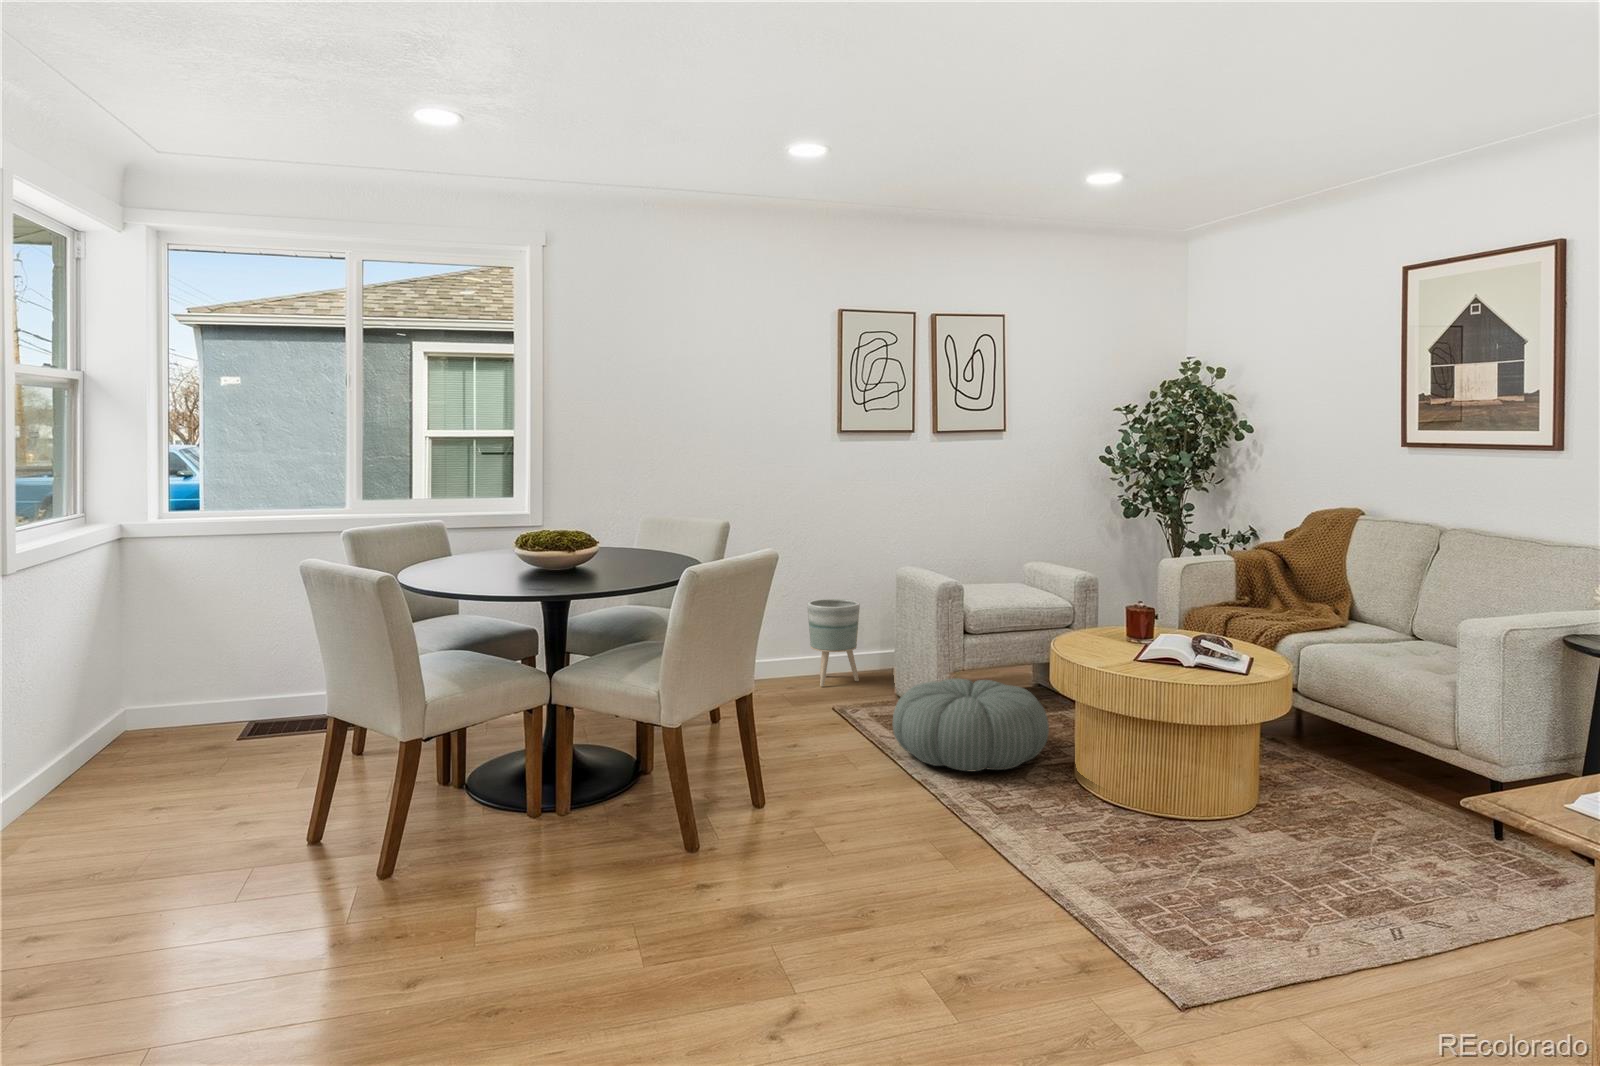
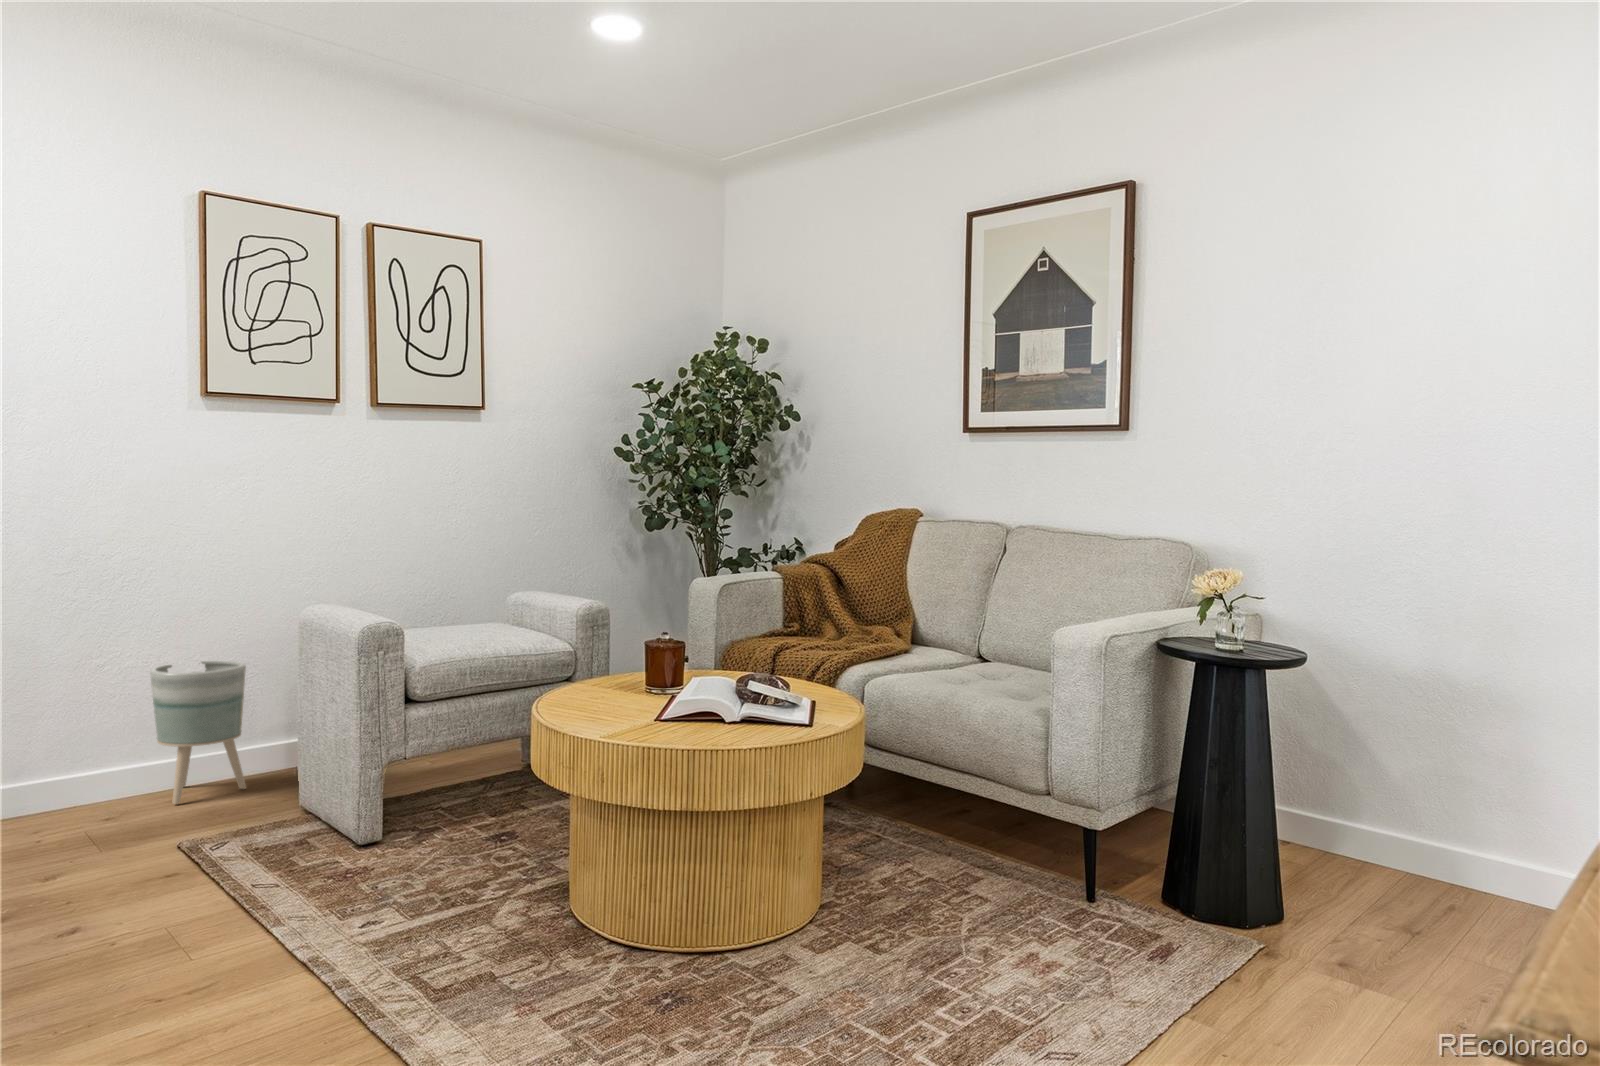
pouf: present [892,678,1049,771] -> none [267,768,531,925]

